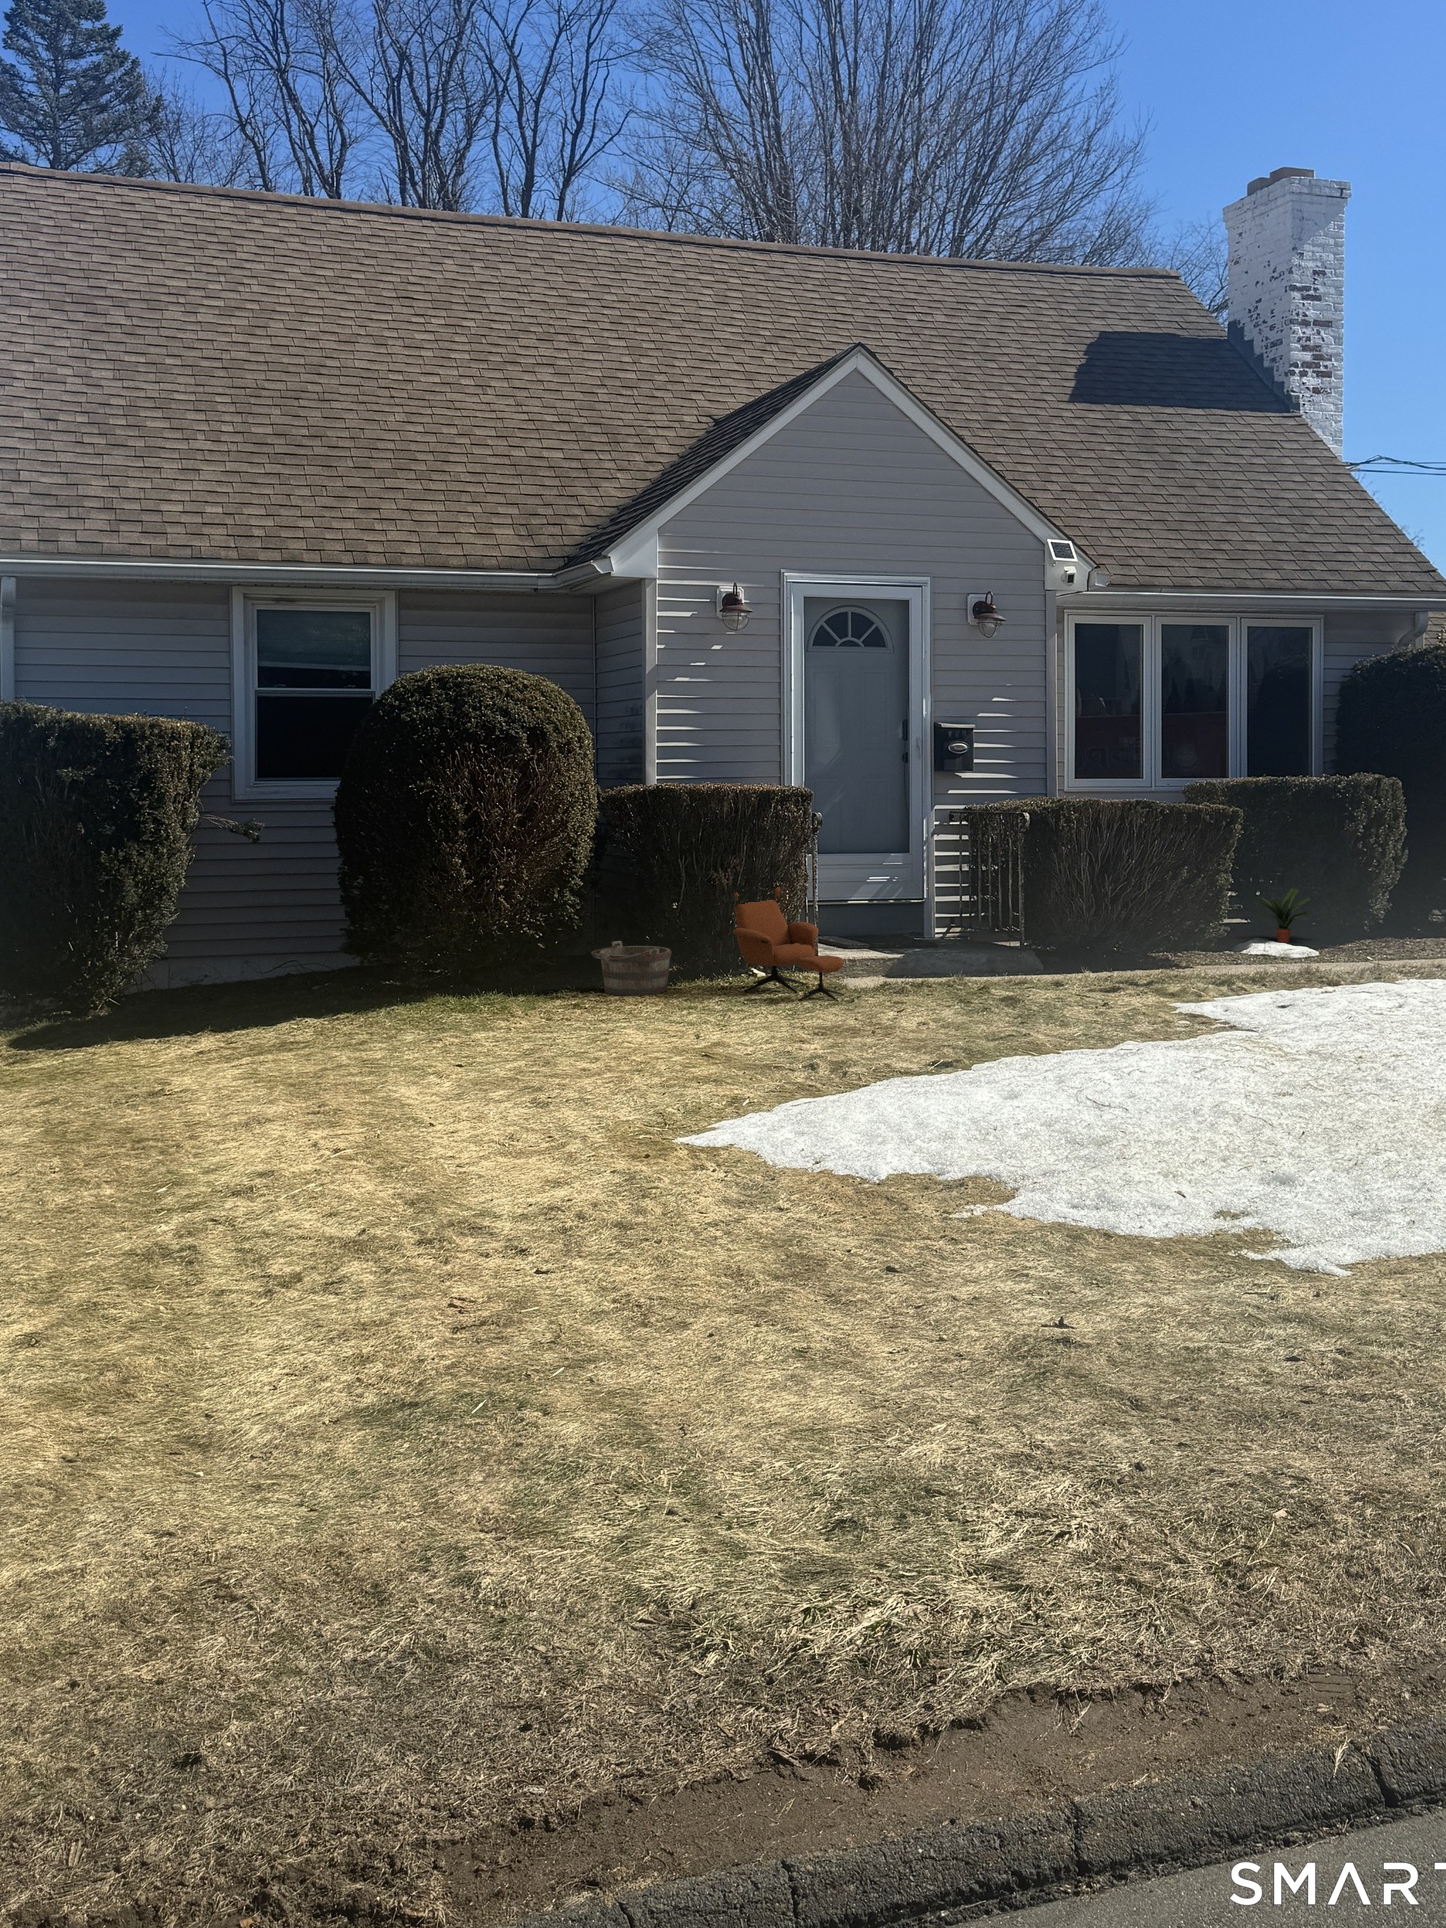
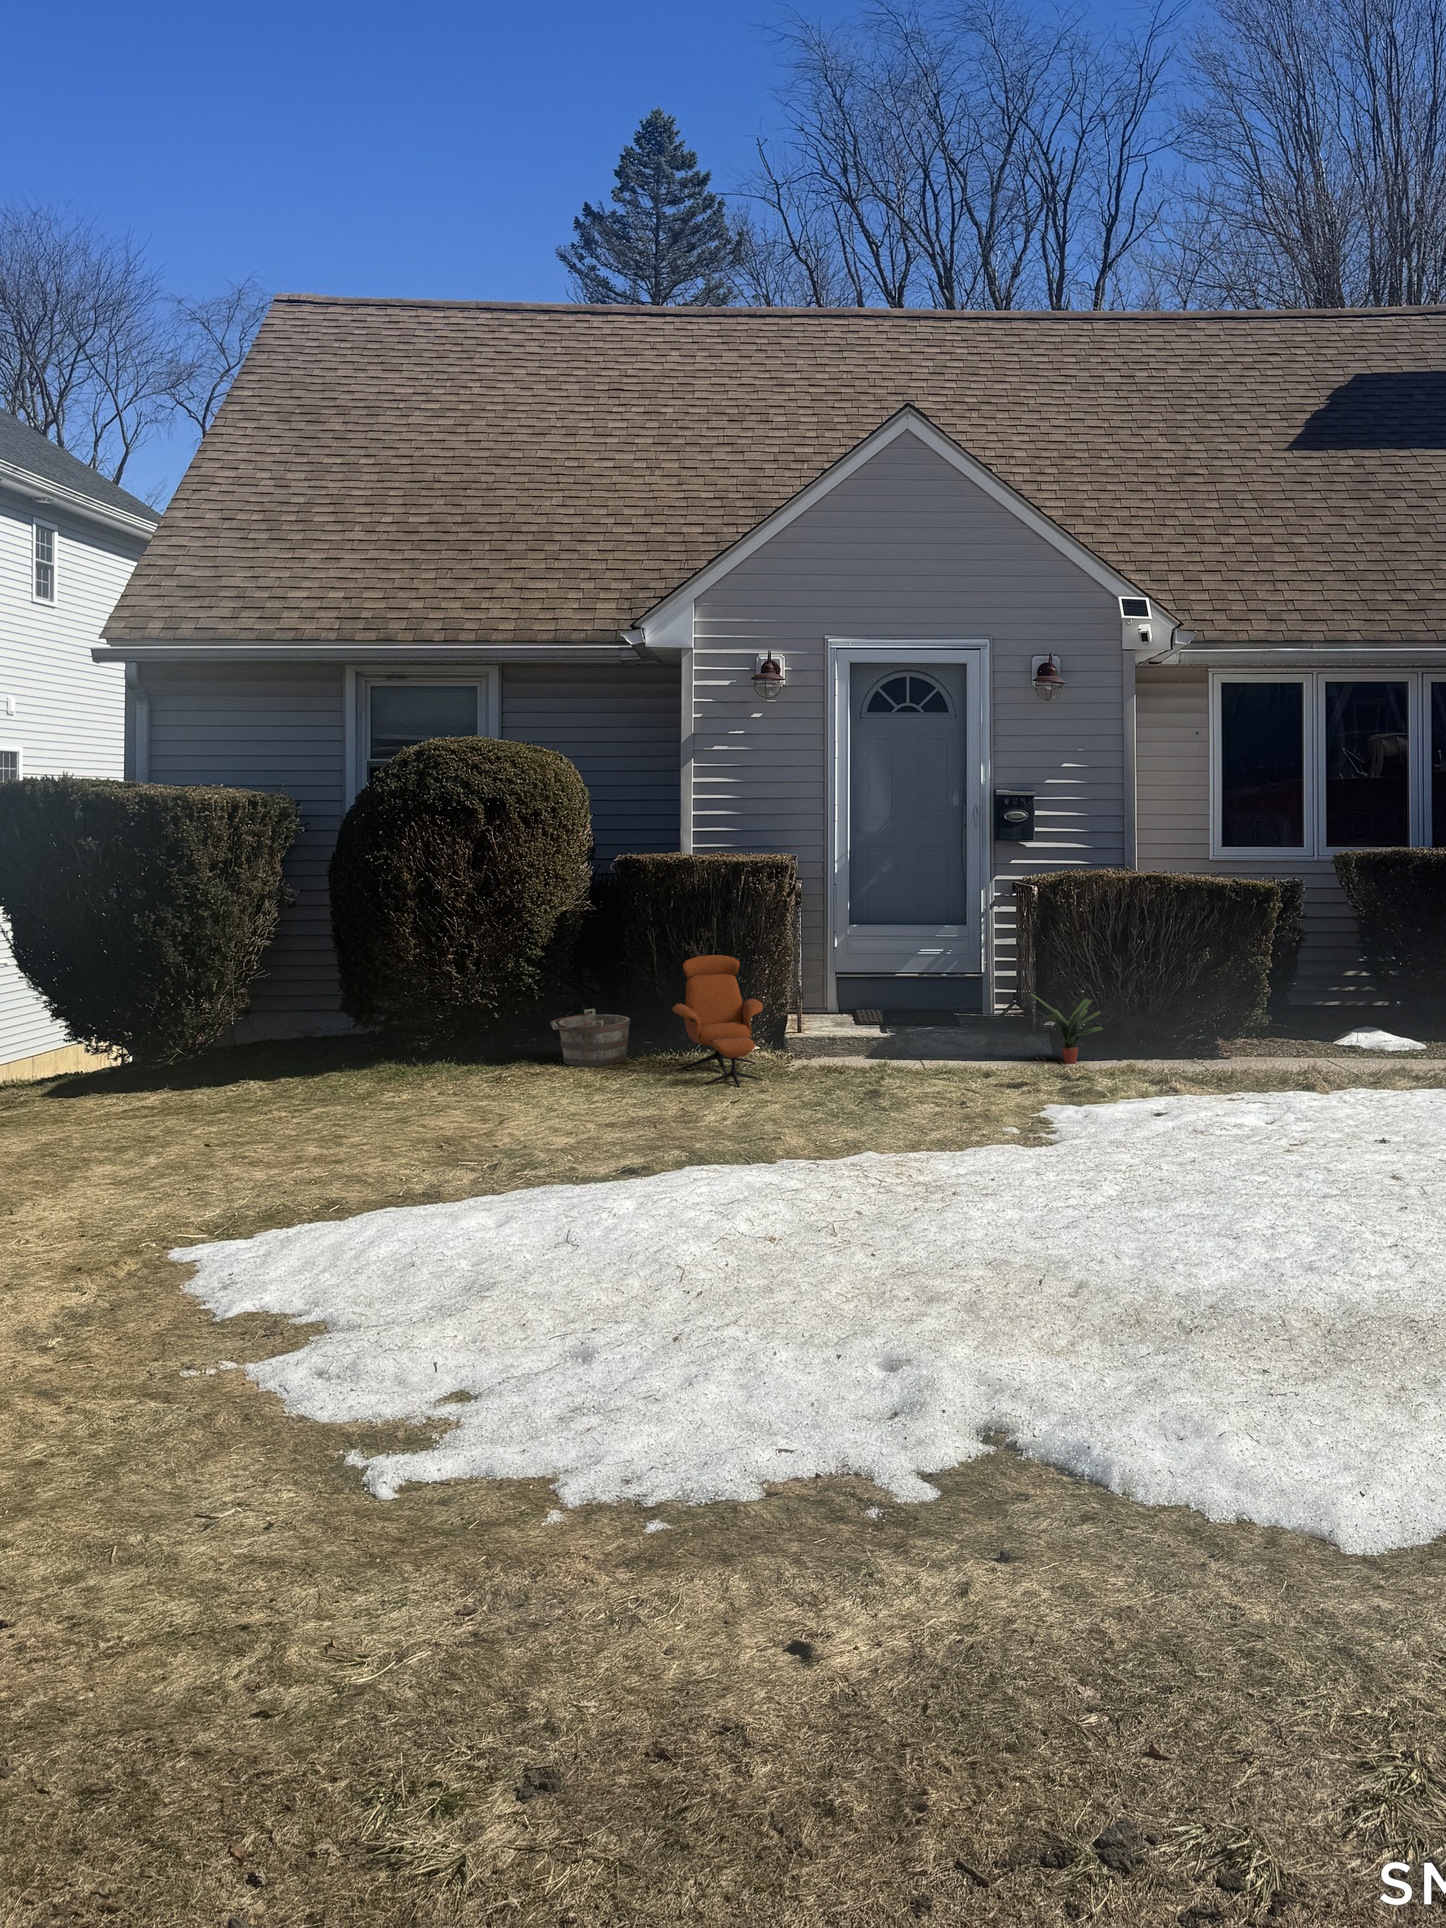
potted plant: present [1254,888,1311,943] -> present [1030,994,1103,1064]

